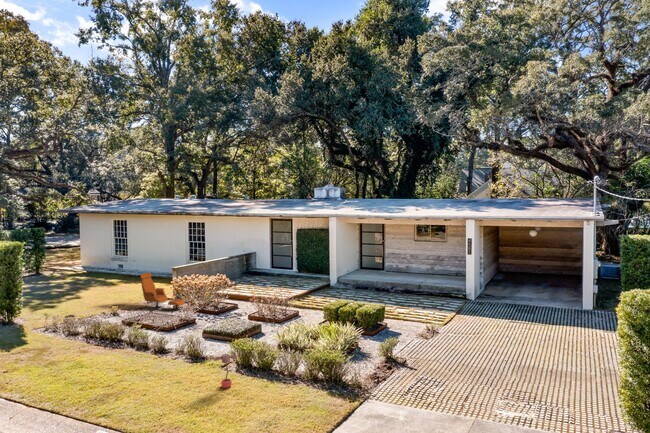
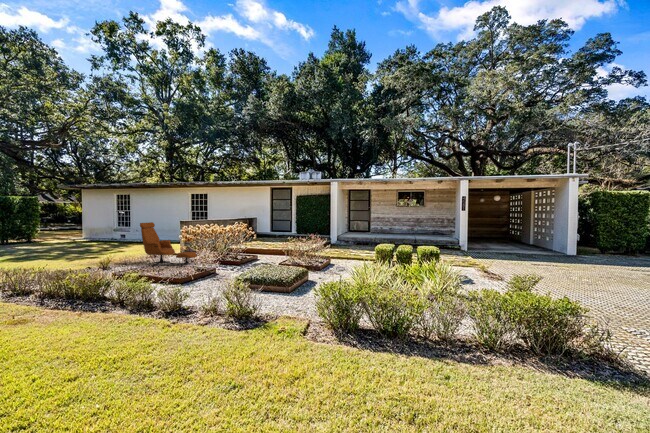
potted plant: present [214,354,238,388] -> none [321,305,368,382]

